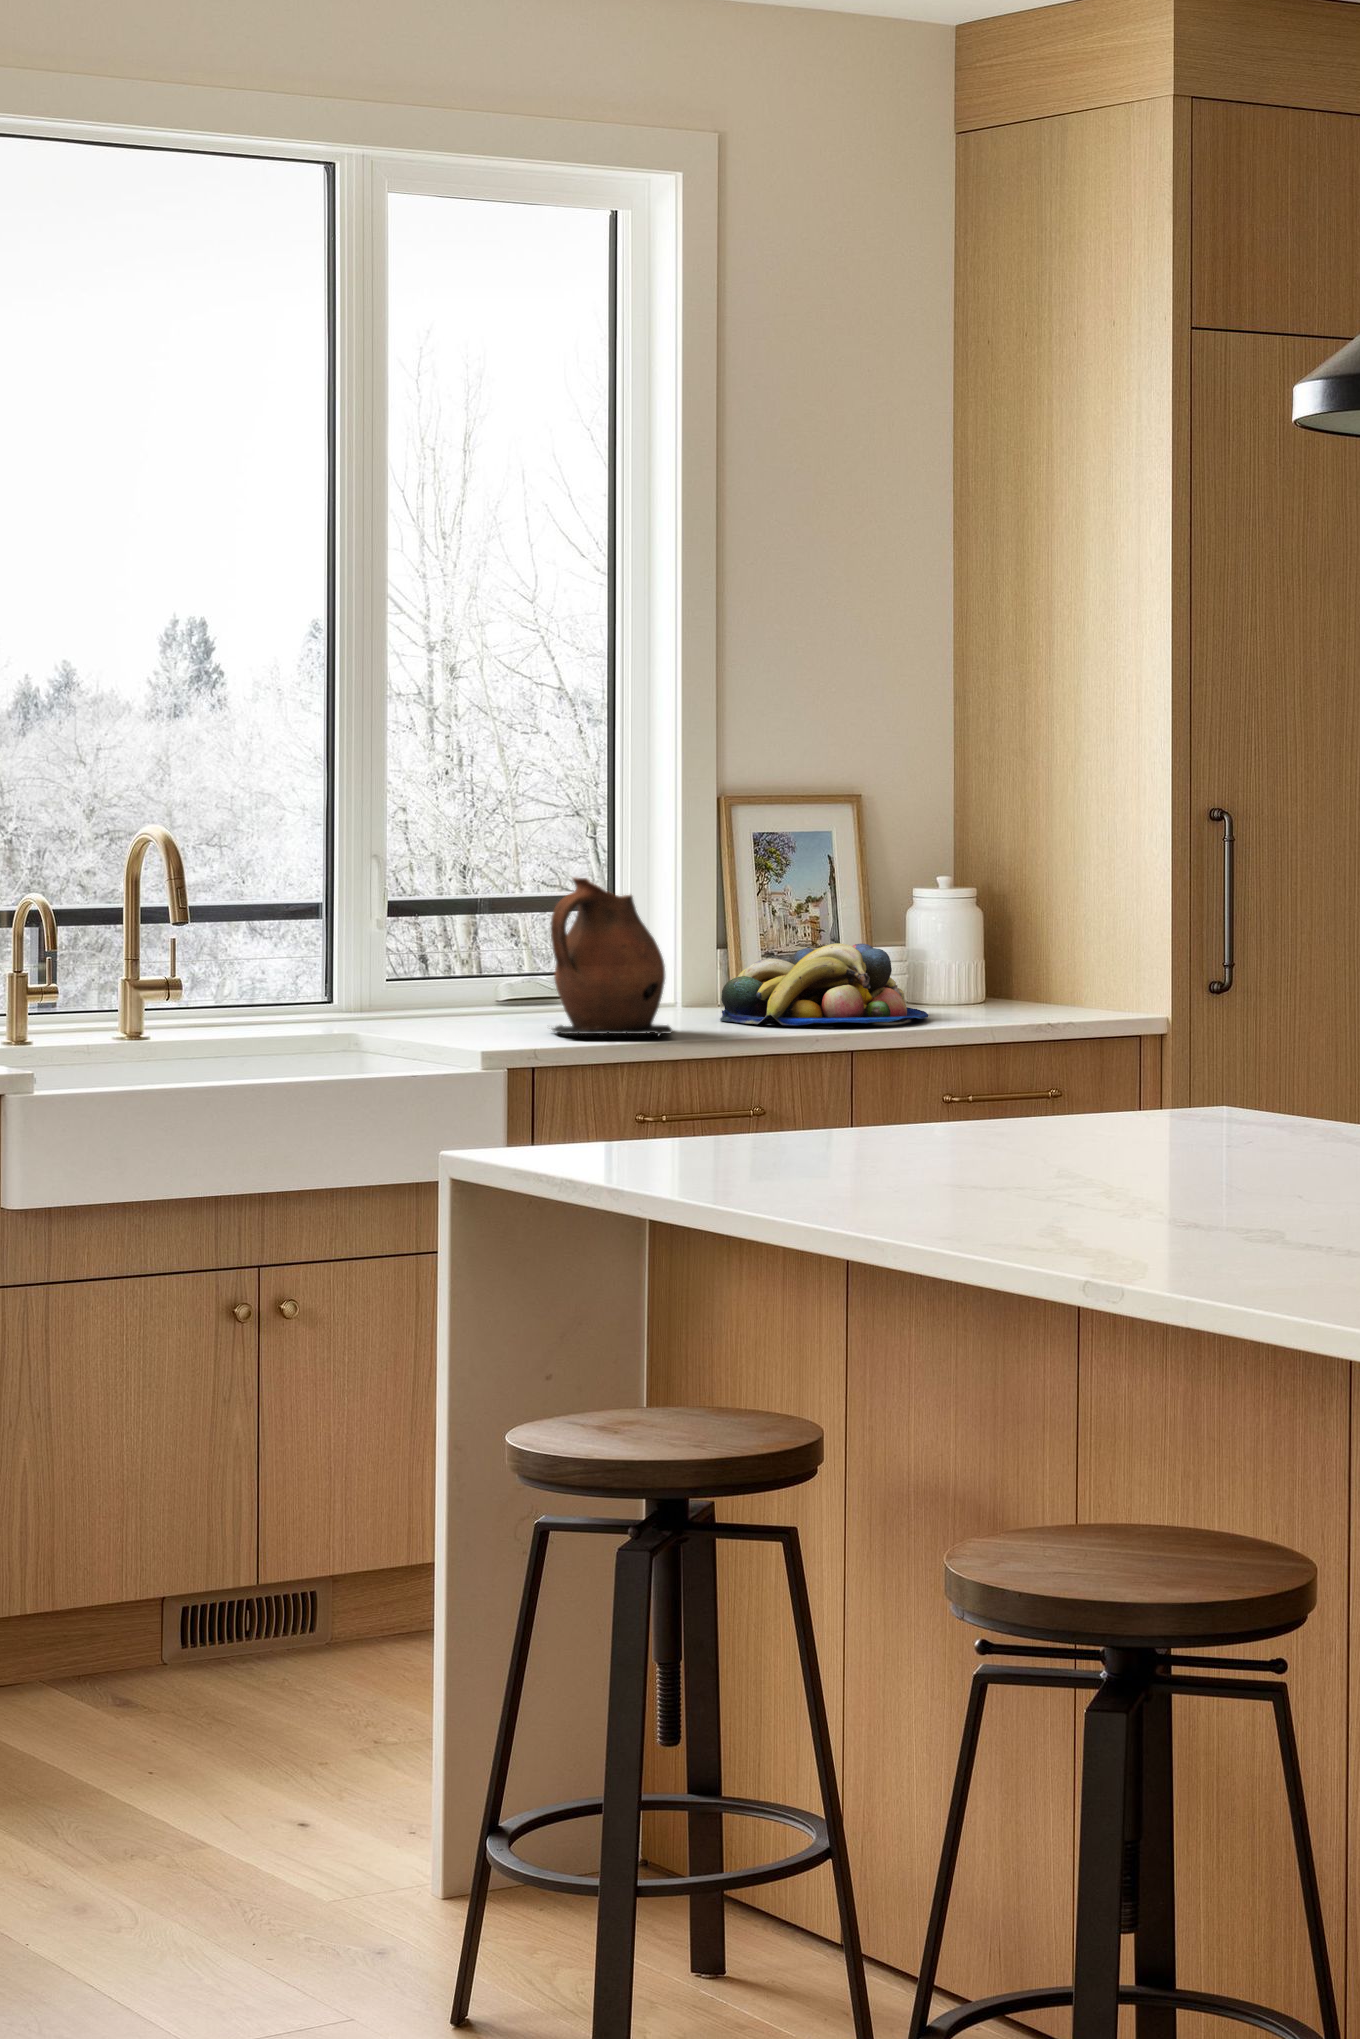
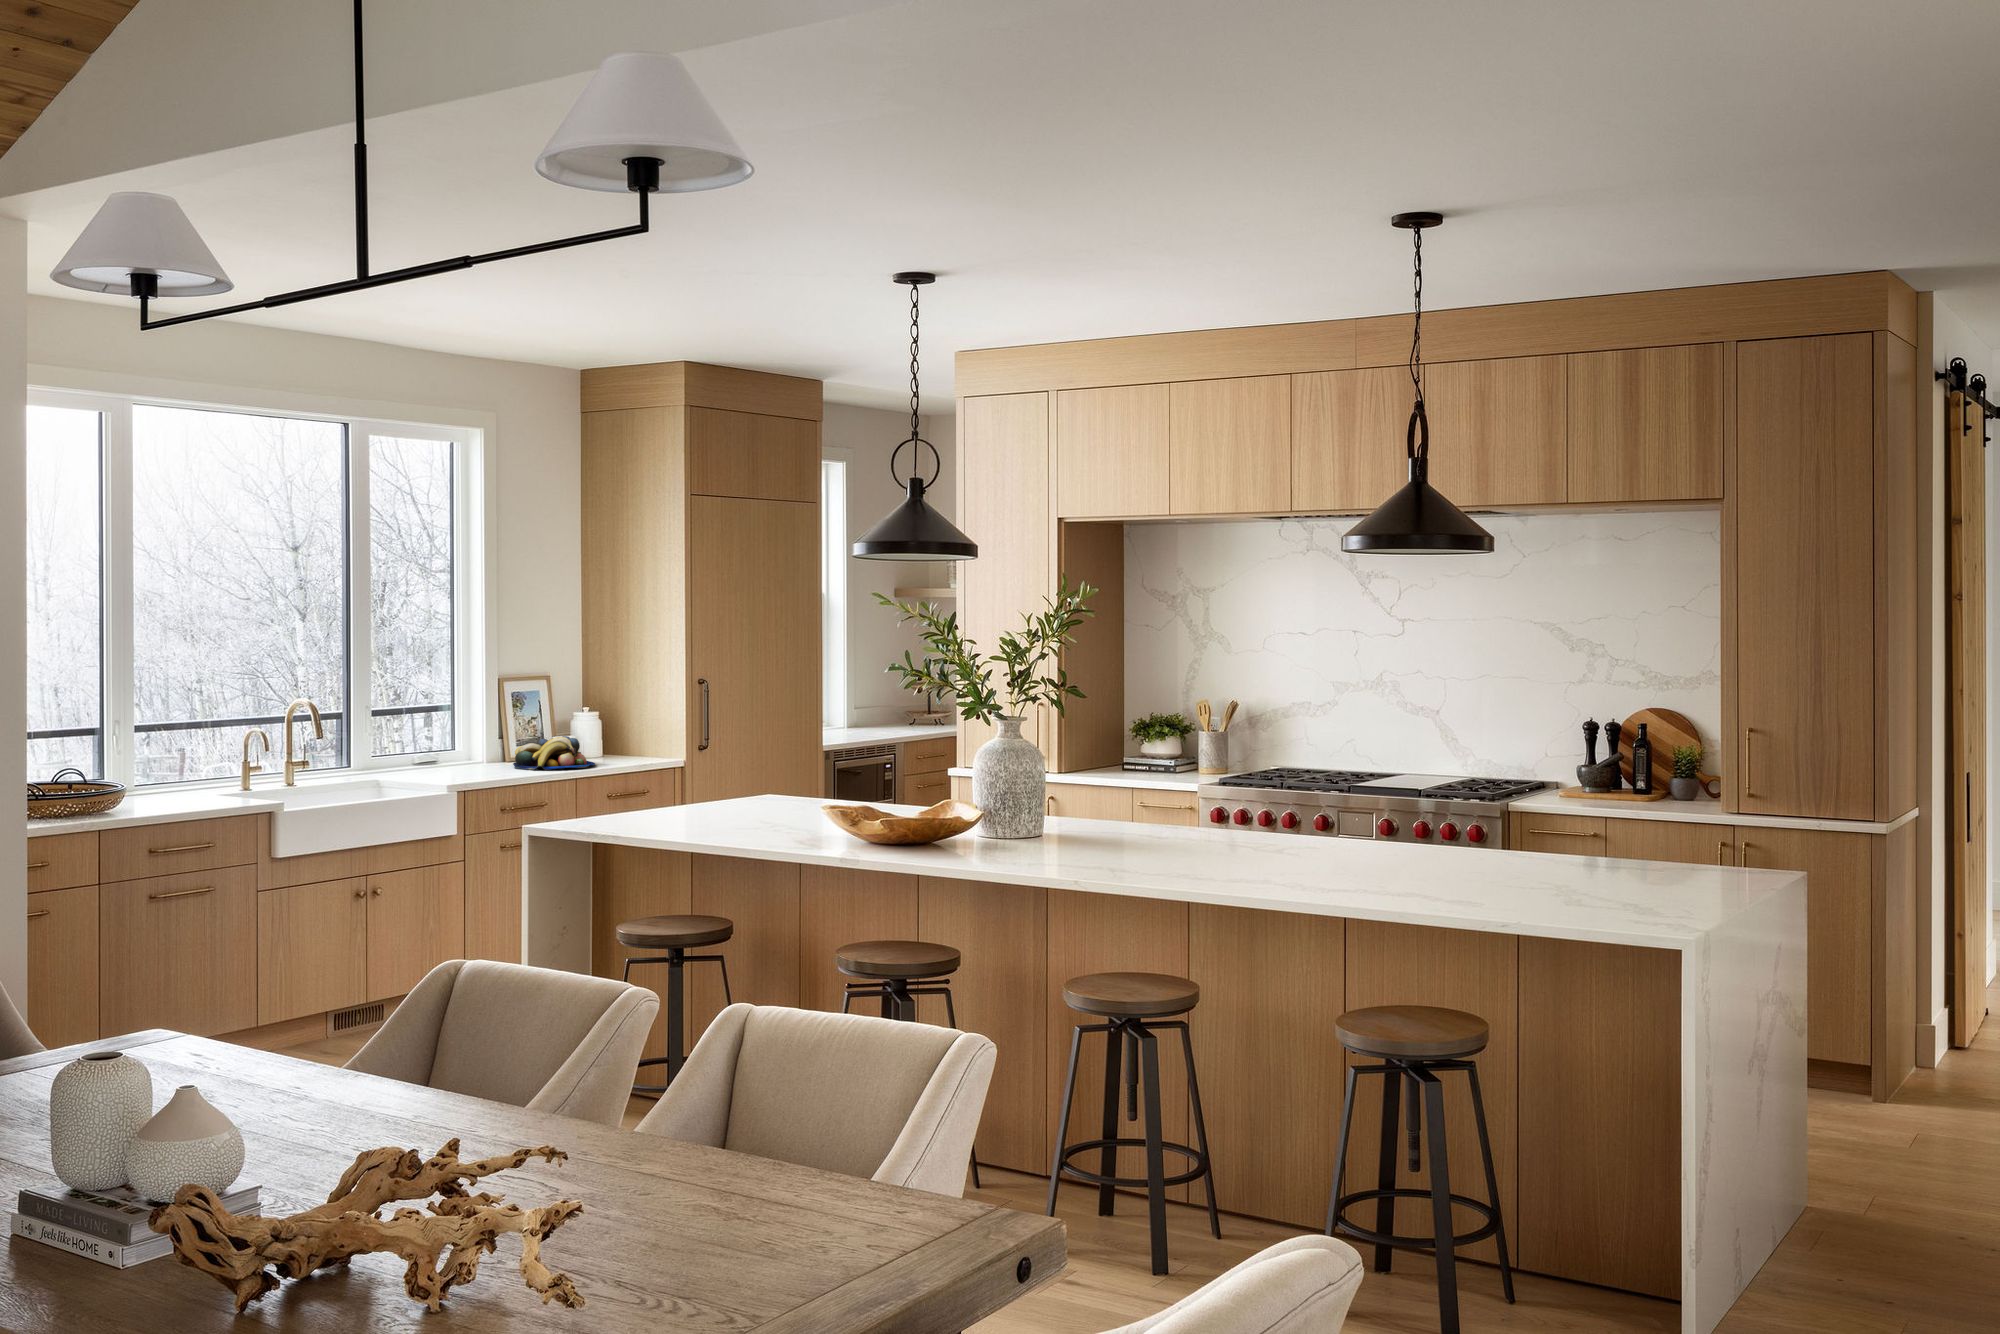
ceramic pitcher: present [551,878,673,1036] -> none [456,716,512,777]

